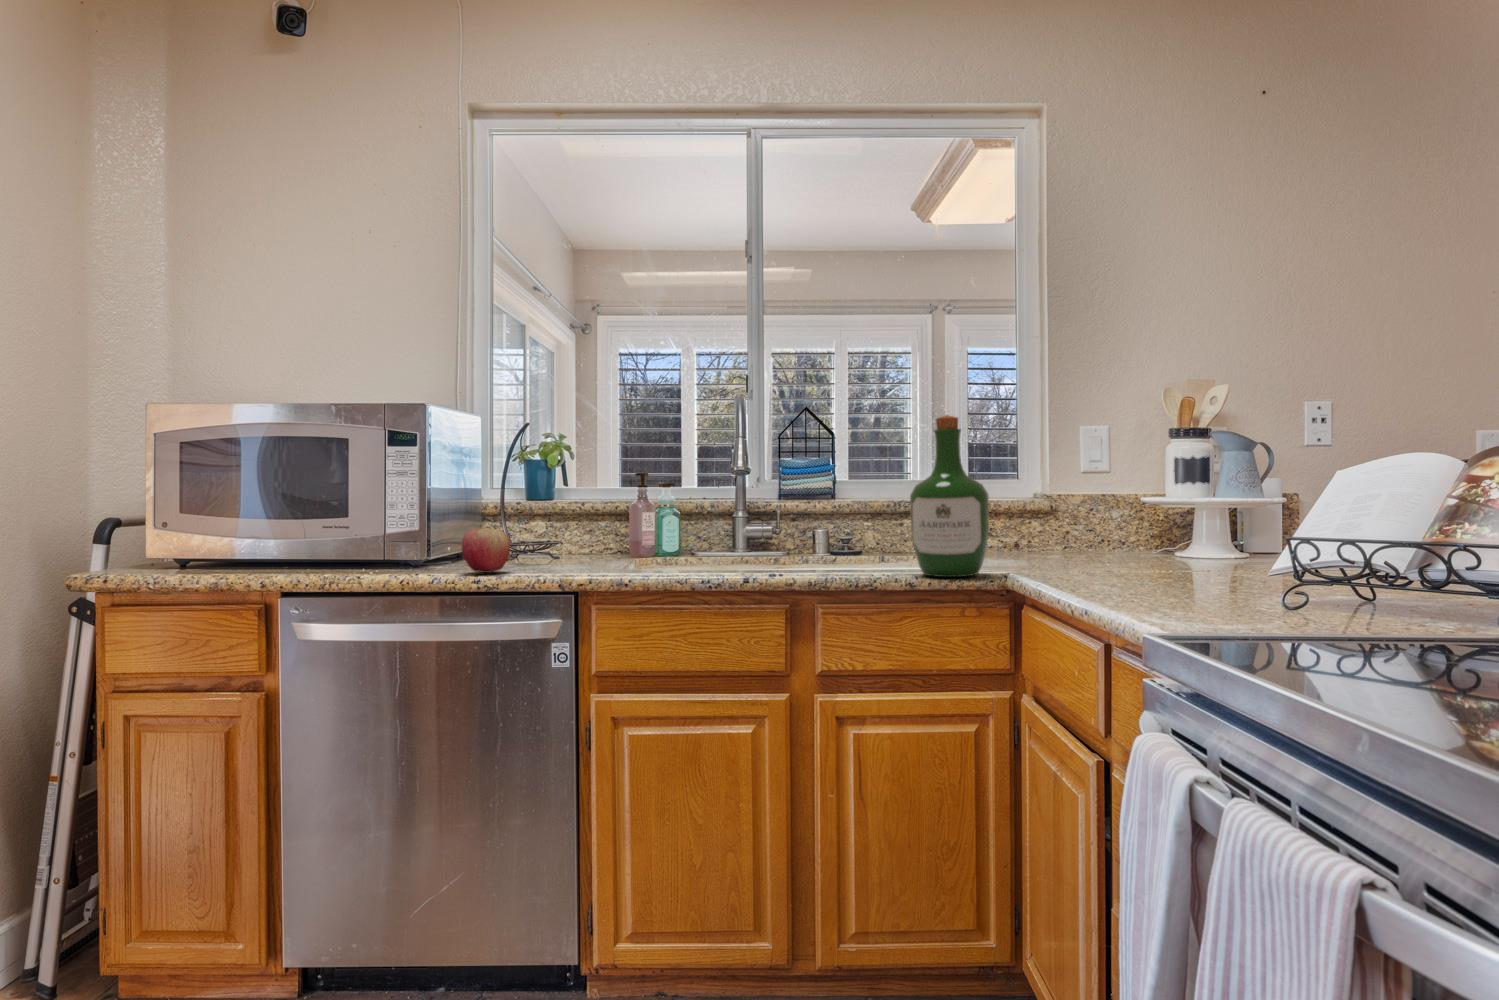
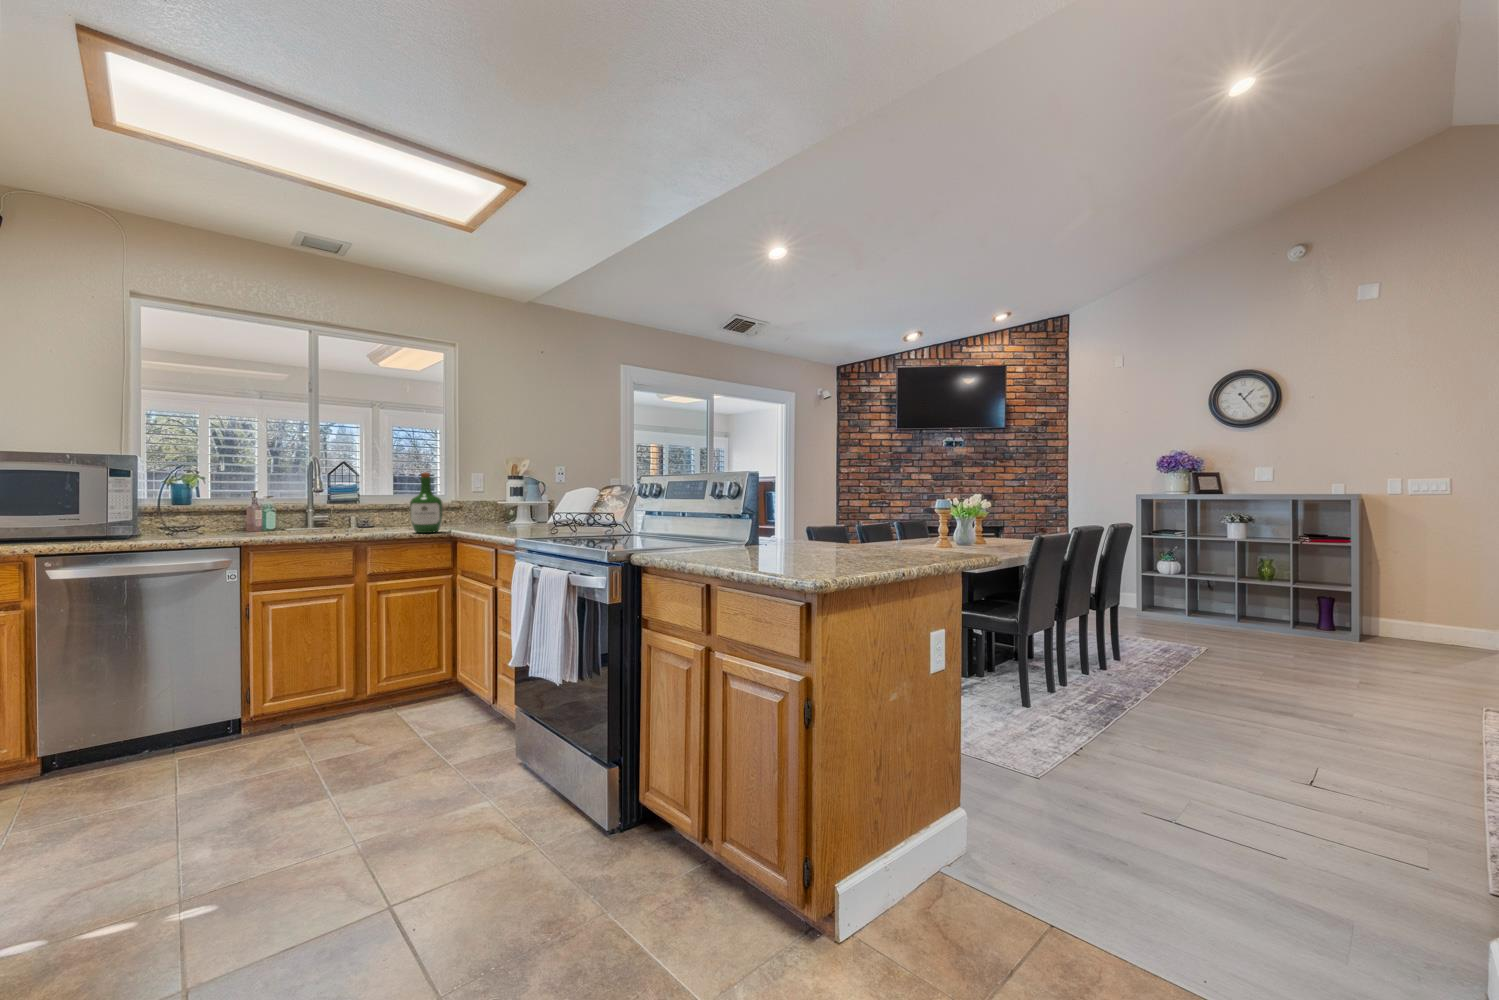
apple: present [462,524,510,573] -> none [164,517,194,540]

